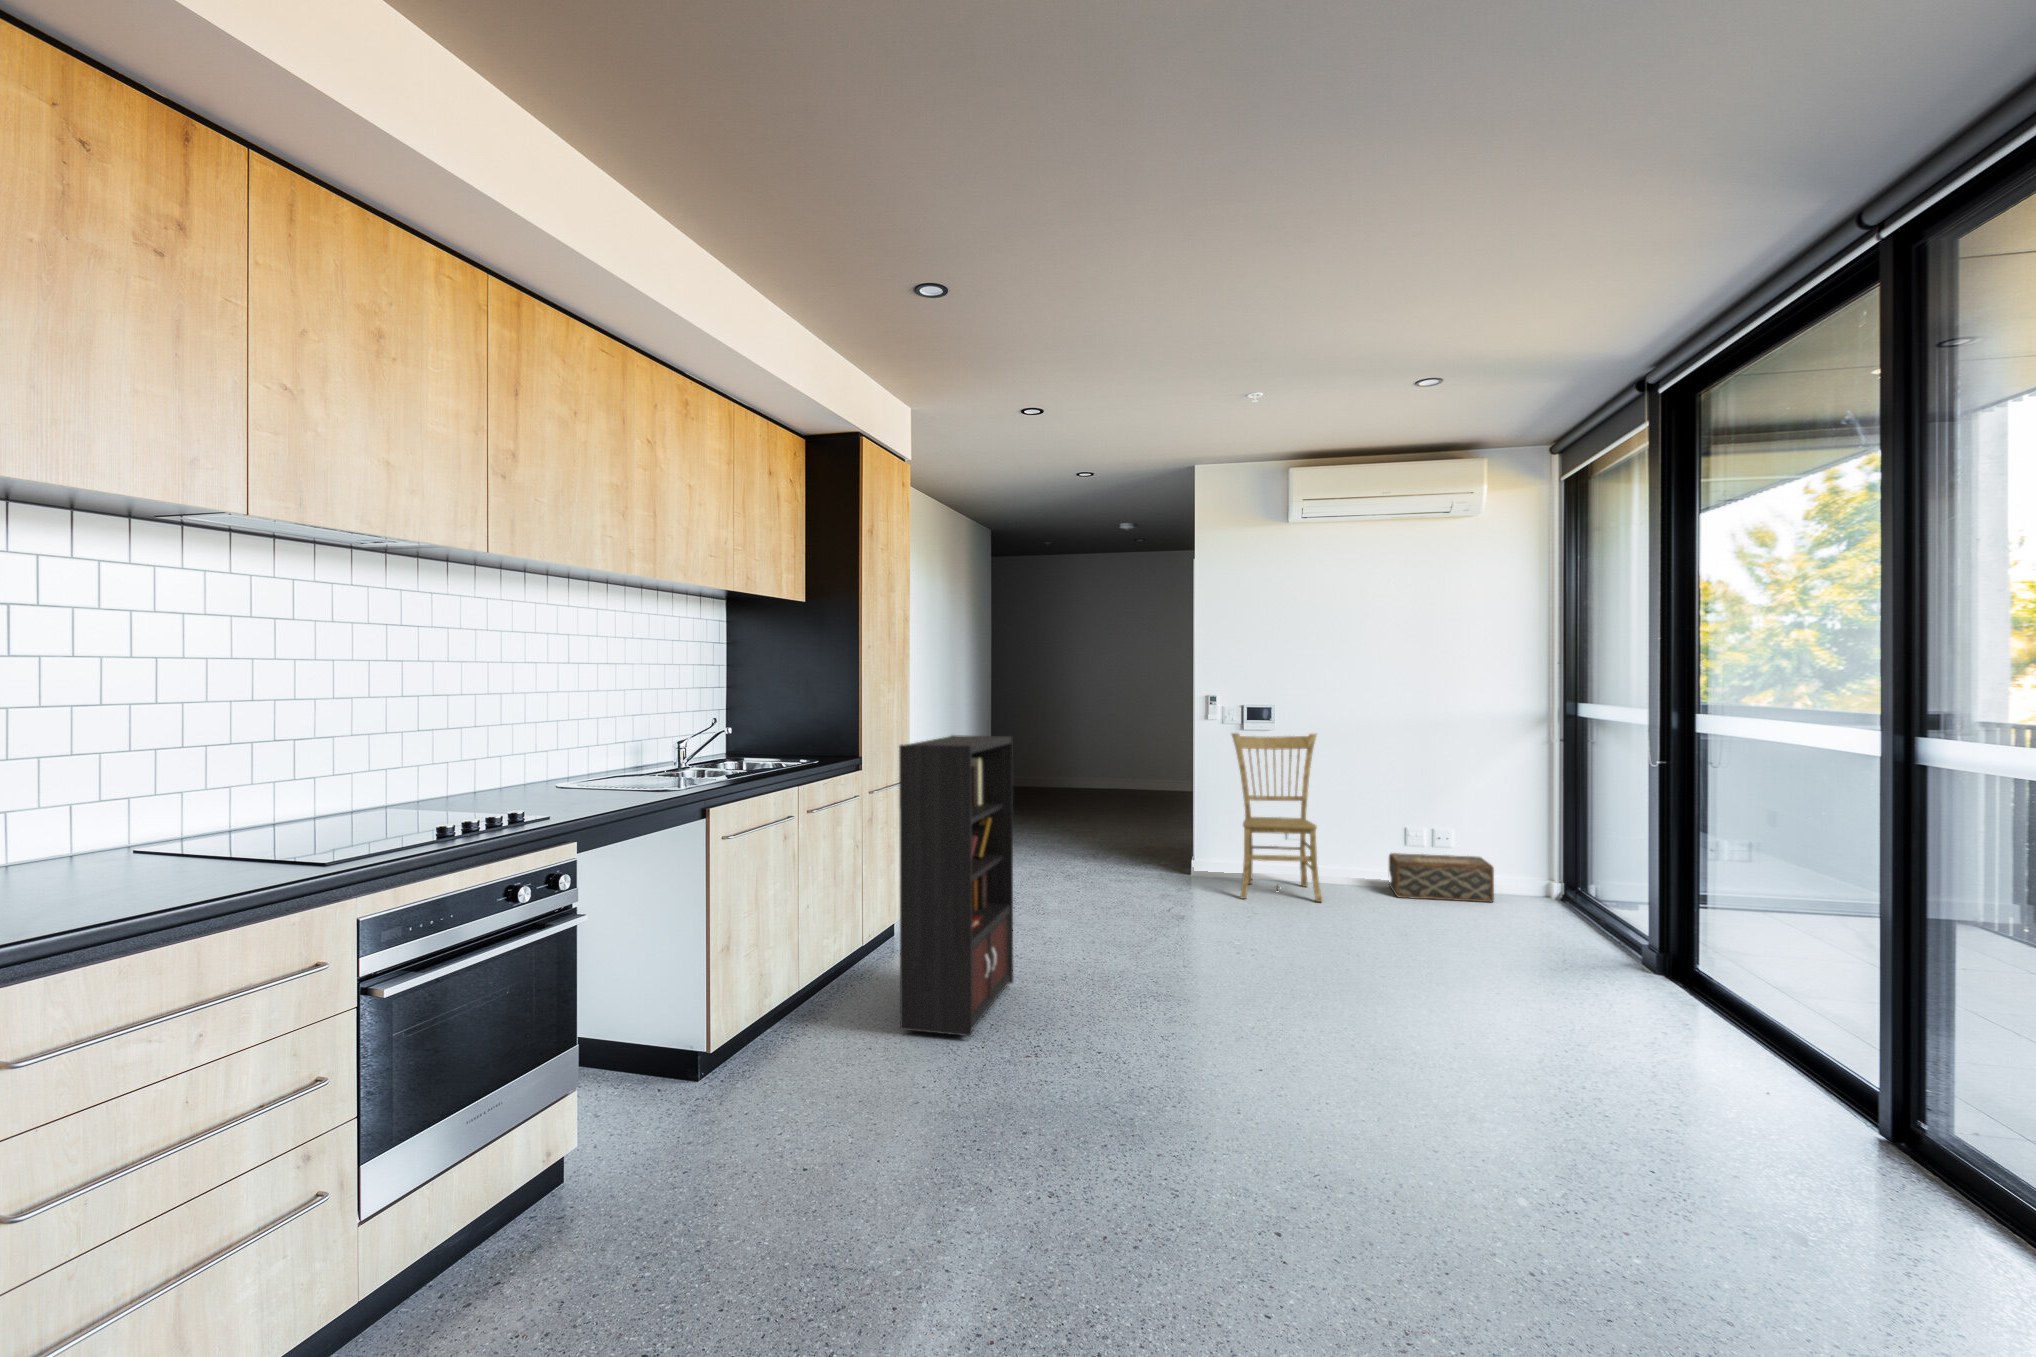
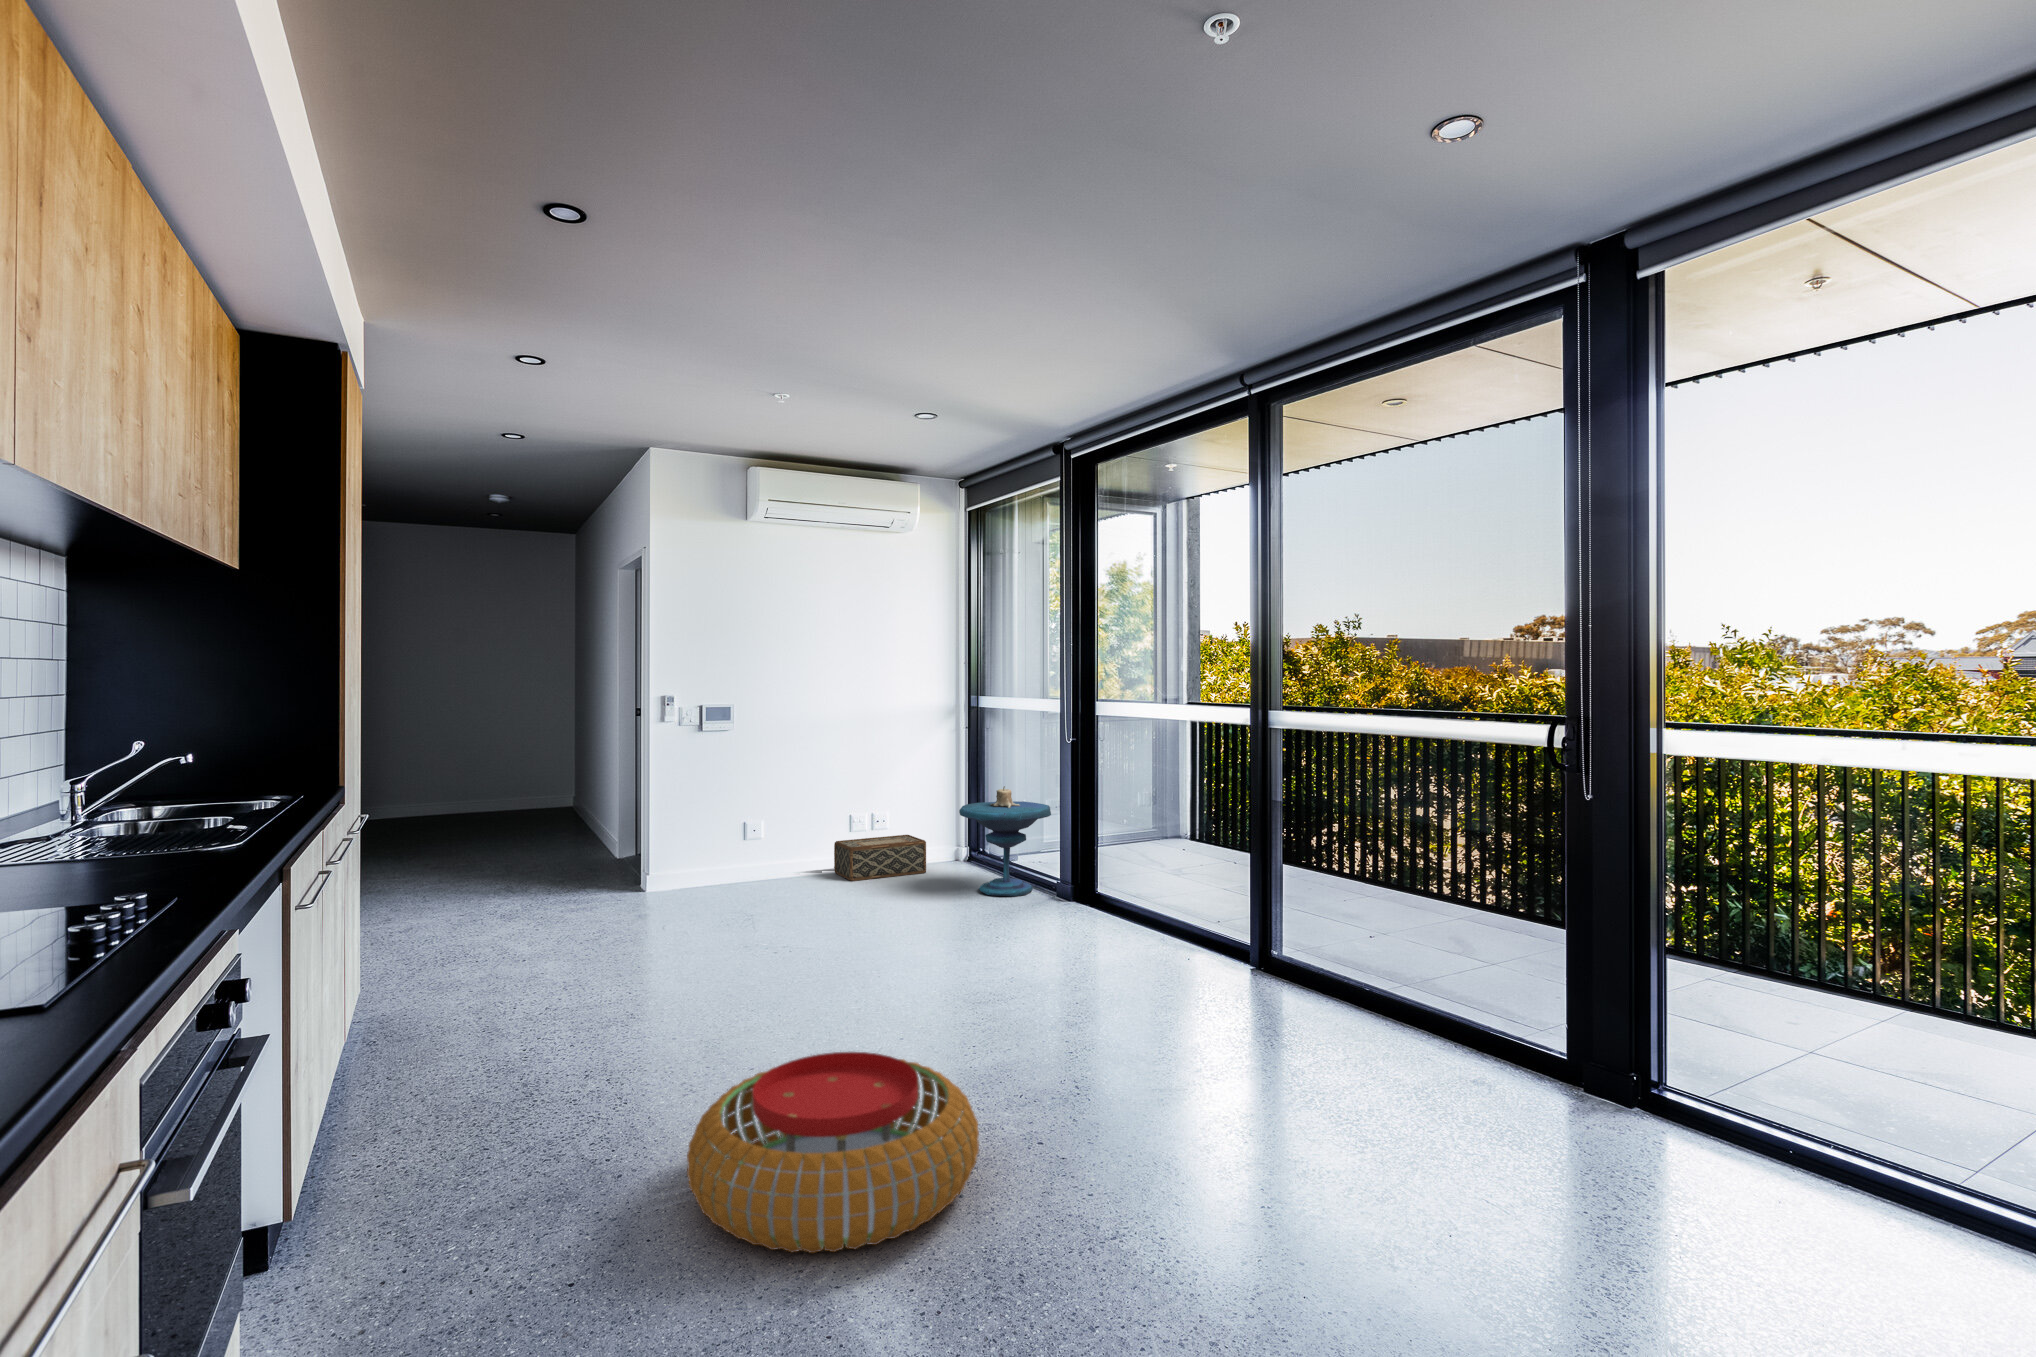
dining chair: present [1232,733,1322,902] -> none [685,731,795,906]
bookcase: present [899,735,1013,1036] -> none [422,748,599,1118]
side table: none [1510,811,1642,949] -> present [959,786,1051,897]
pouf: none [906,1045,1196,1255] -> present [687,1052,979,1253]

